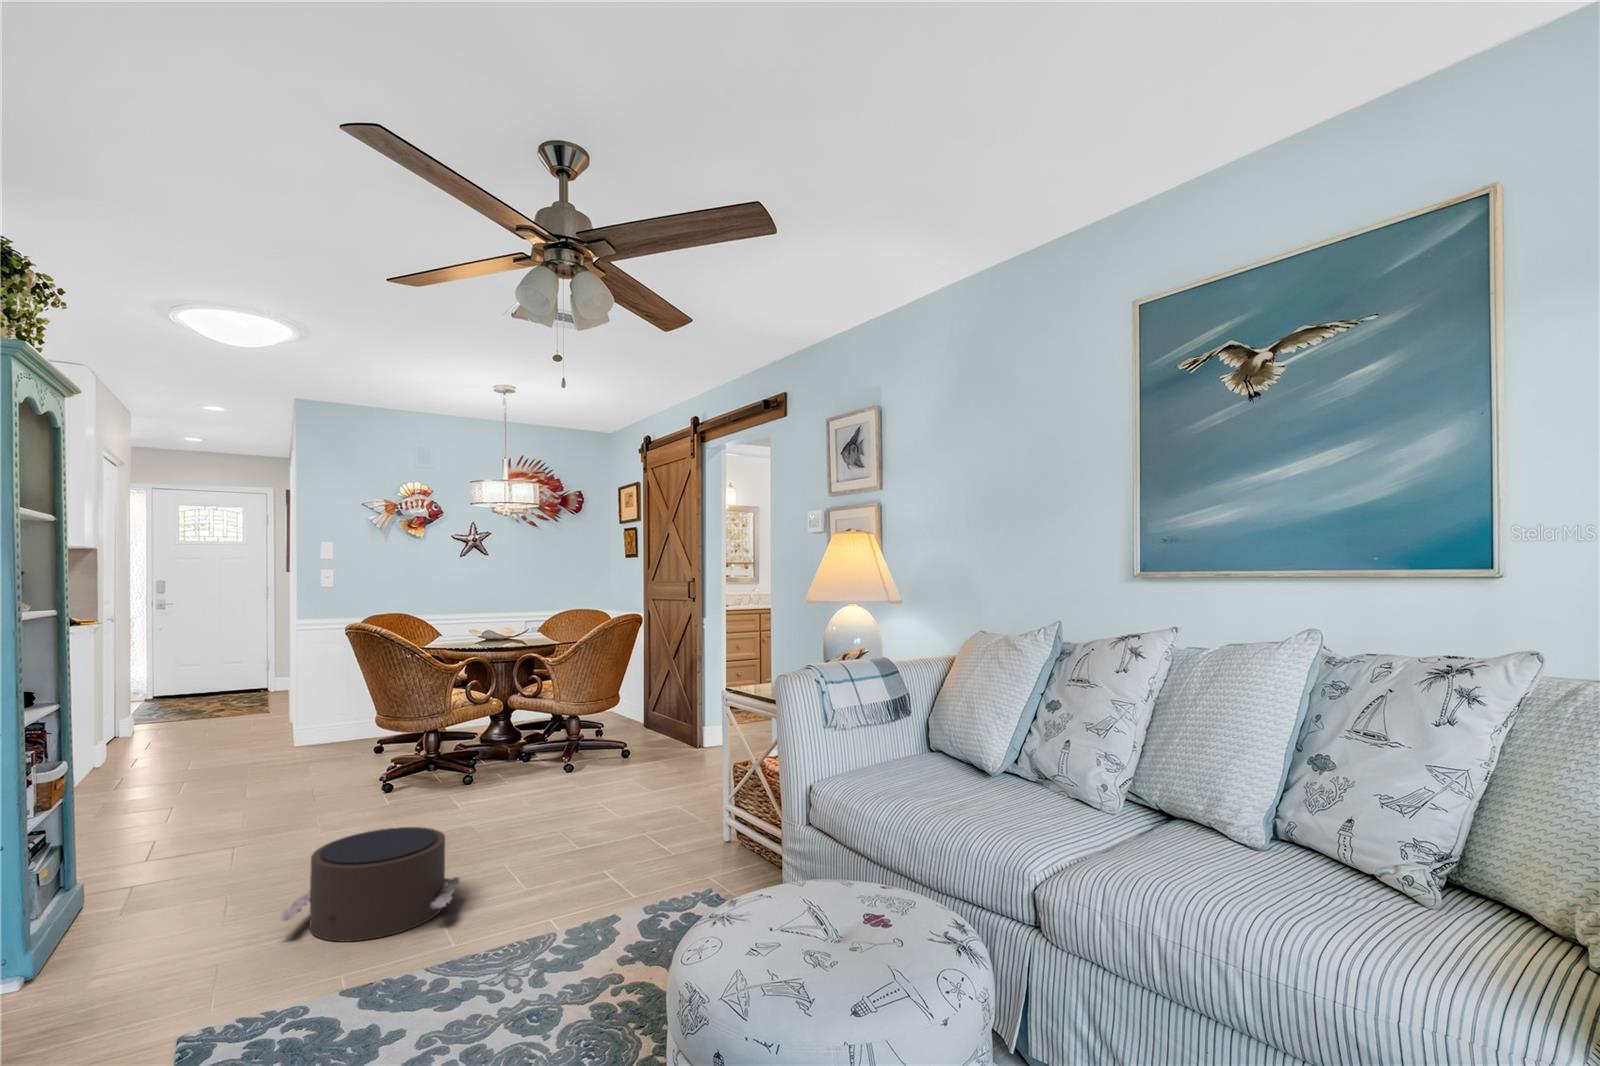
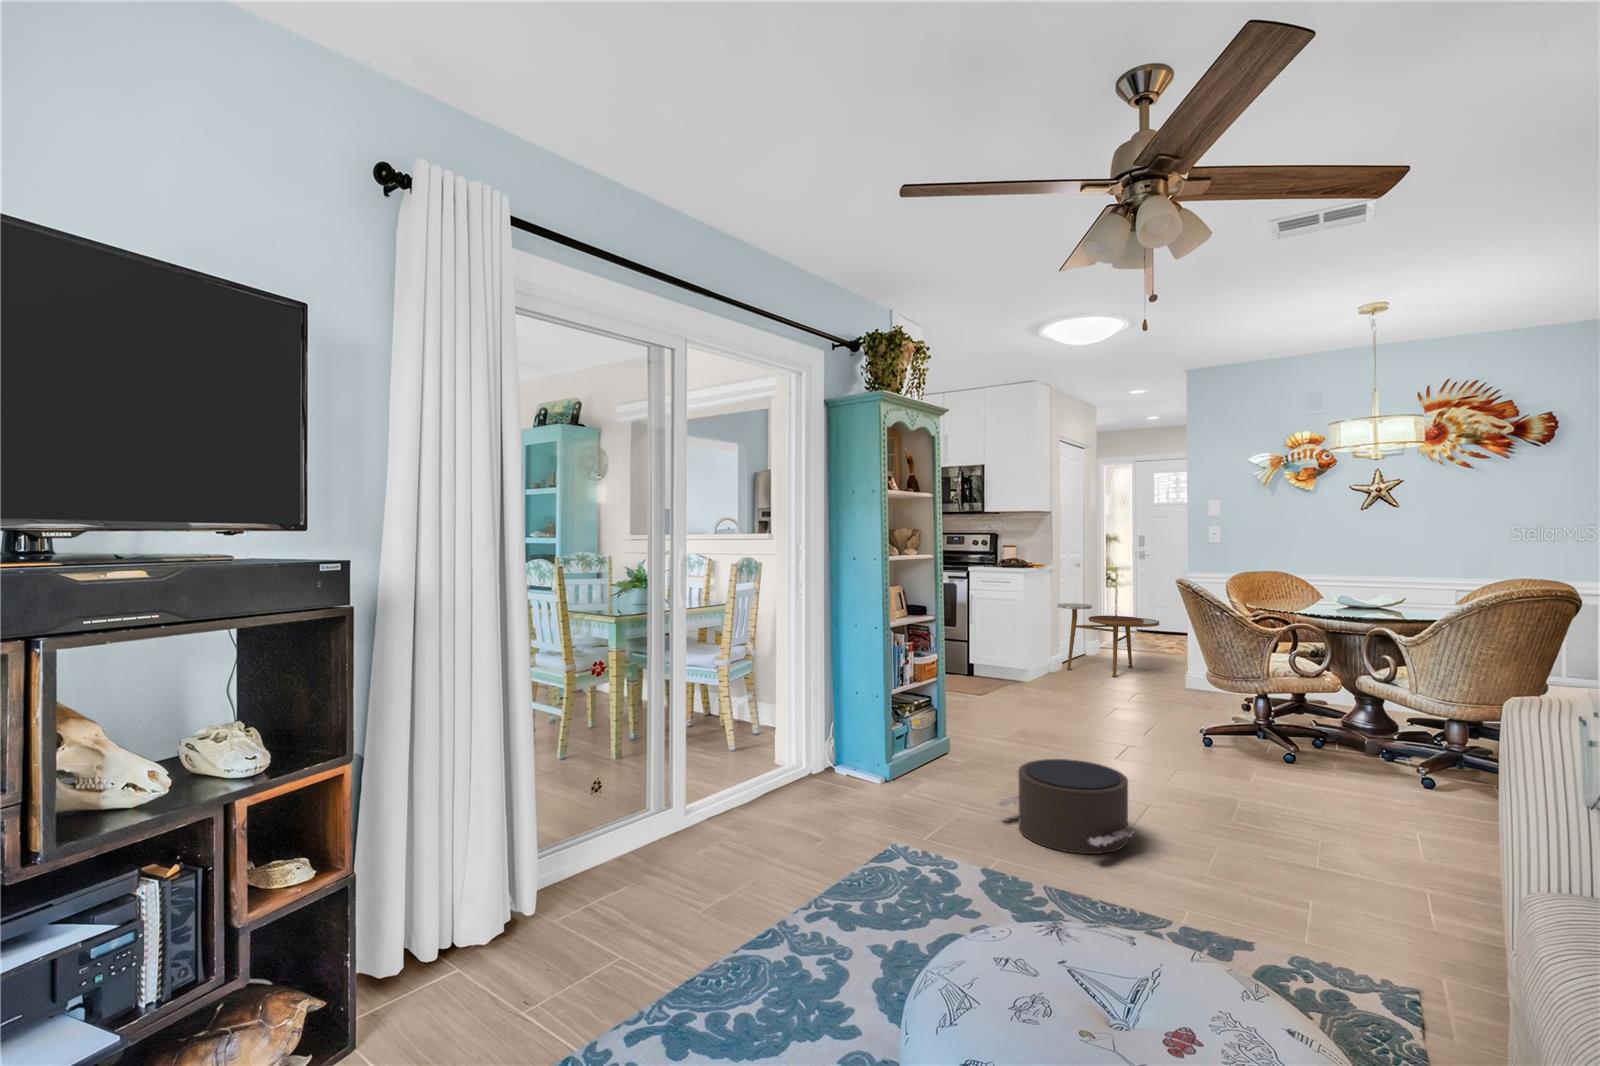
side table: none [106,673,248,764] -> present [1058,603,1159,677]

